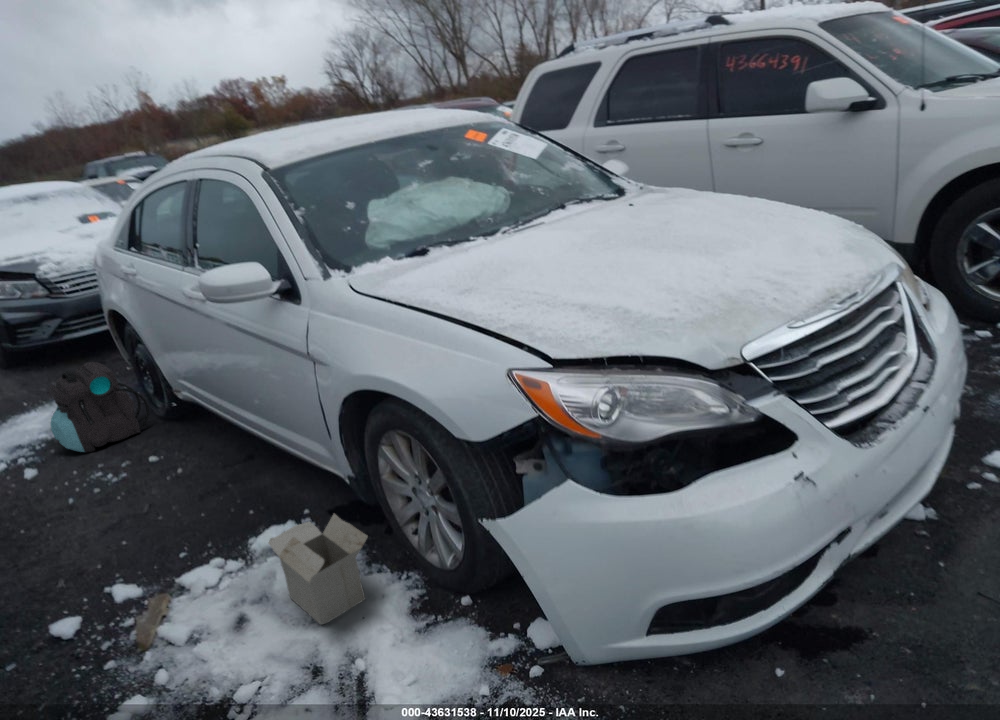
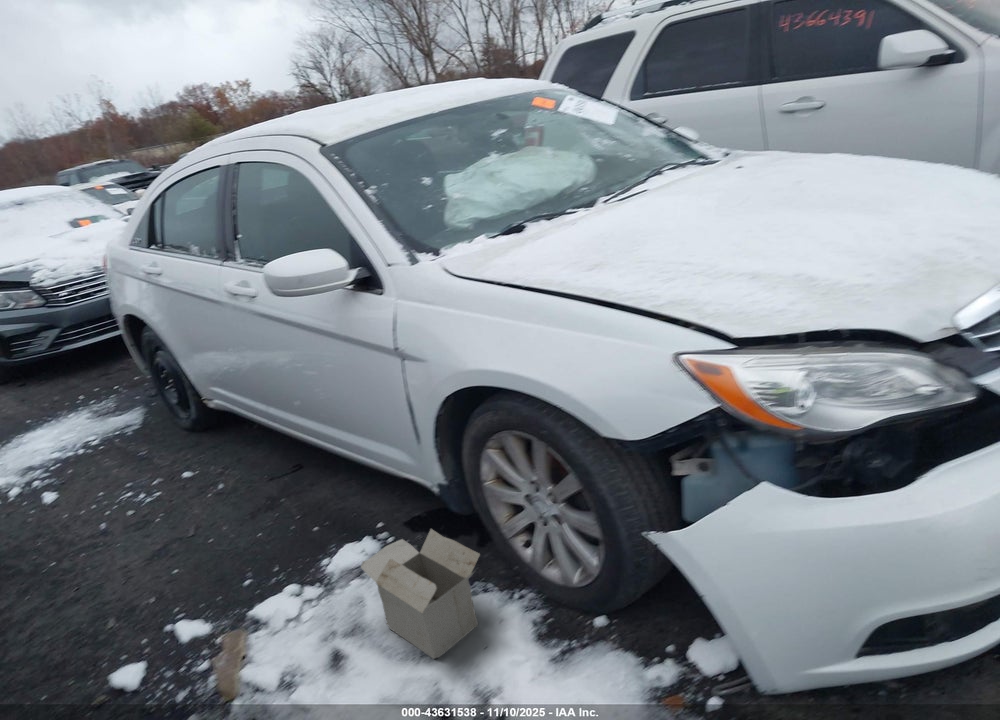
backpack: present [50,362,150,452] -> none [67,372,176,470]

